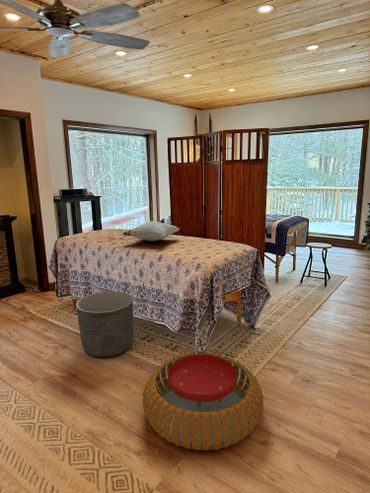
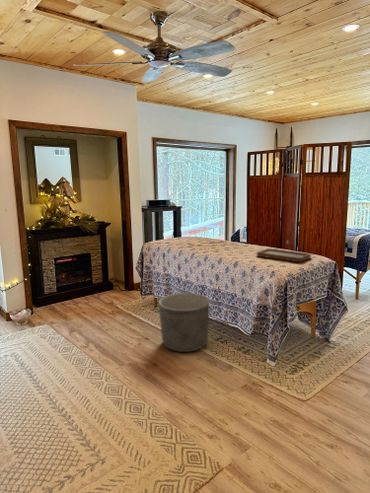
pillow: present [123,221,179,241] -> none [202,230,257,249]
tray: none [181,231,234,252] -> present [257,242,311,262]
pouf: present [143,353,263,450] -> none [216,356,333,444]

